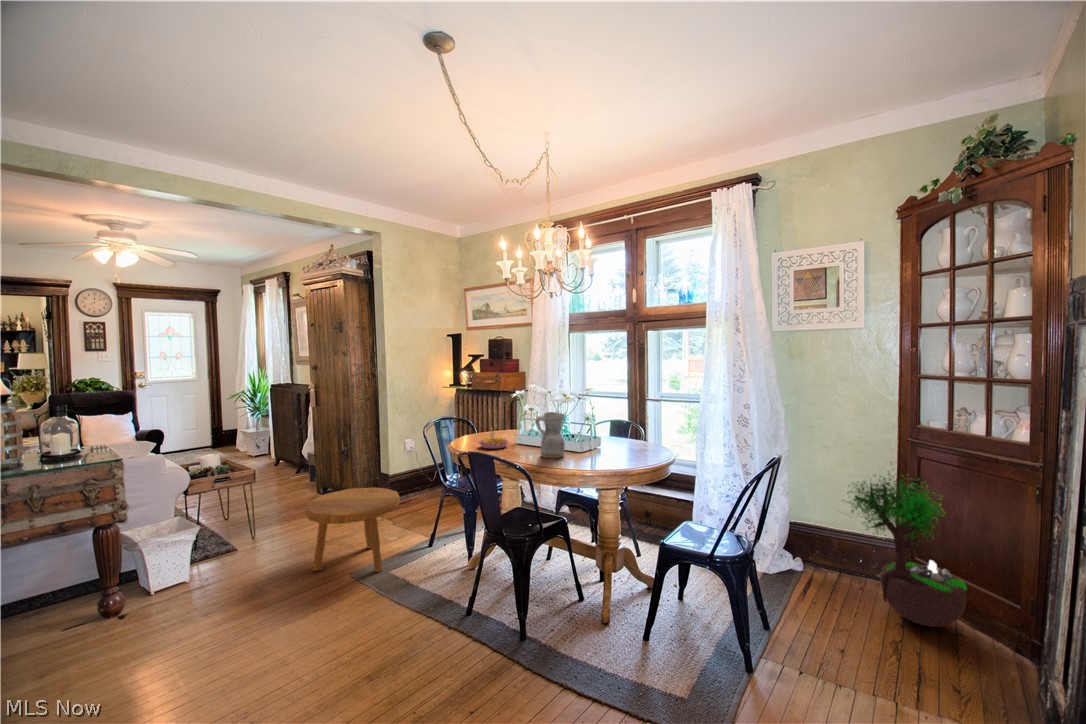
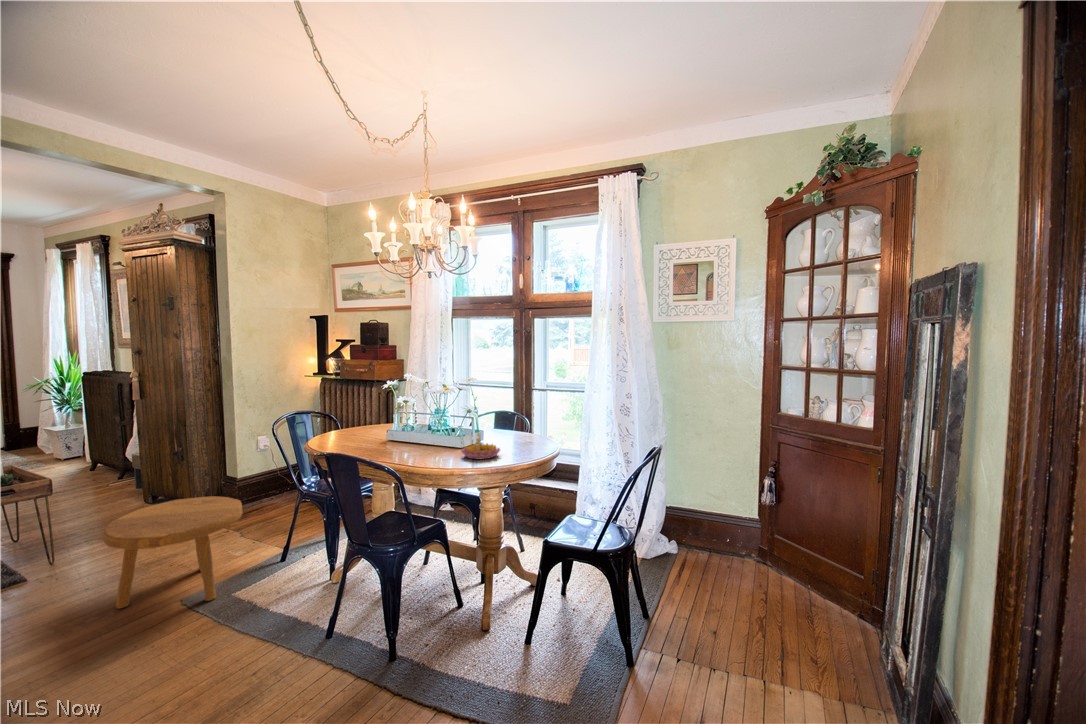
ceramic pitcher: present [535,412,565,458] -> none [408,404,443,456]
candle holder: present [479,428,509,449] -> present [461,432,500,460]
potted tree: present [847,474,967,627] -> none [715,448,821,600]

